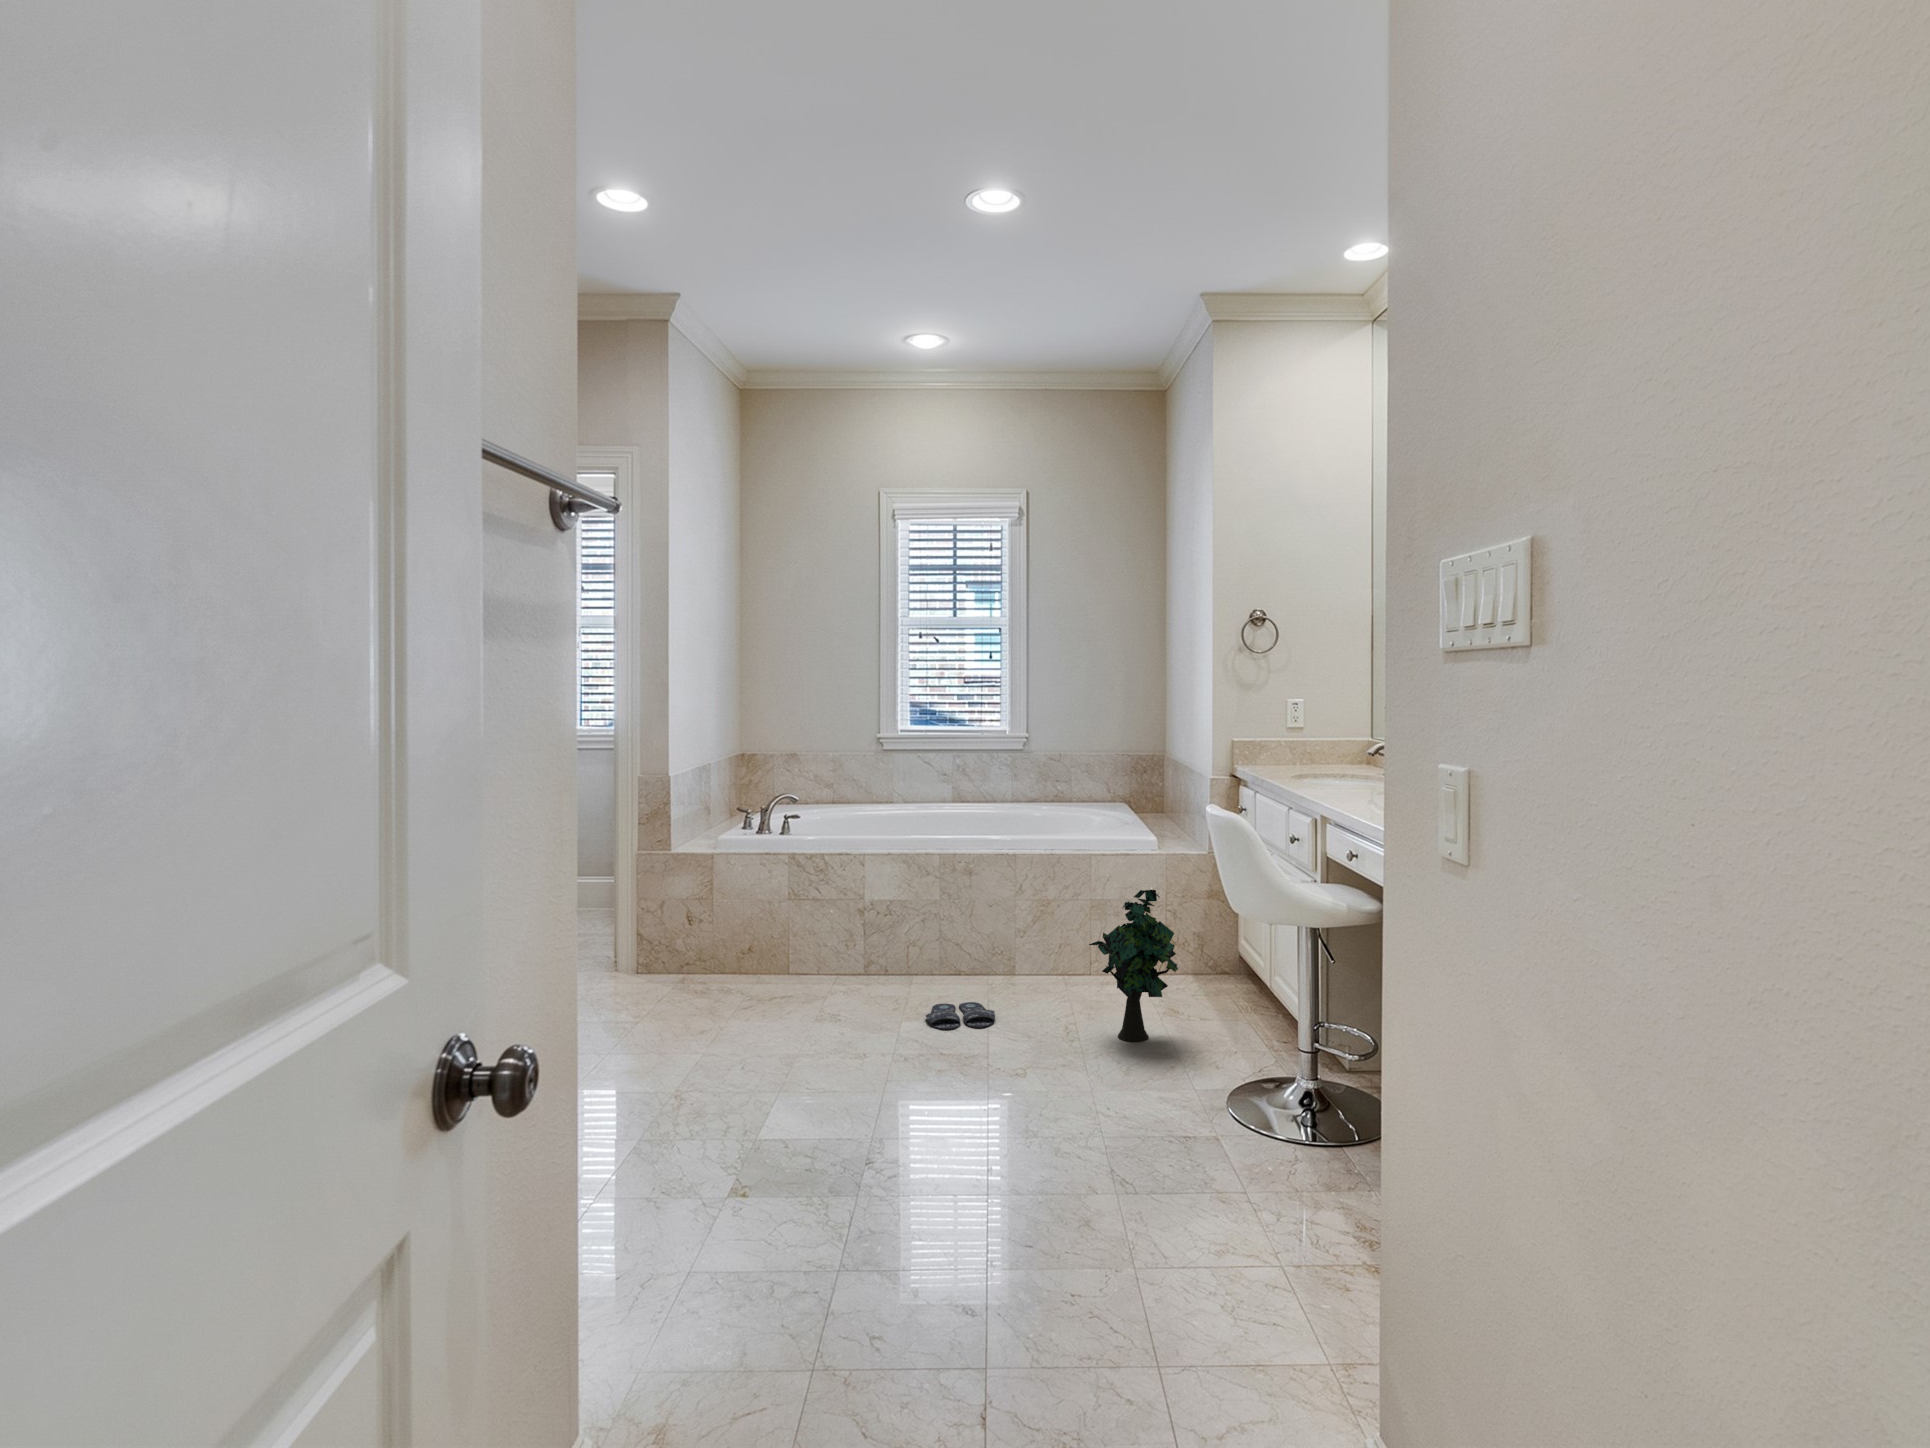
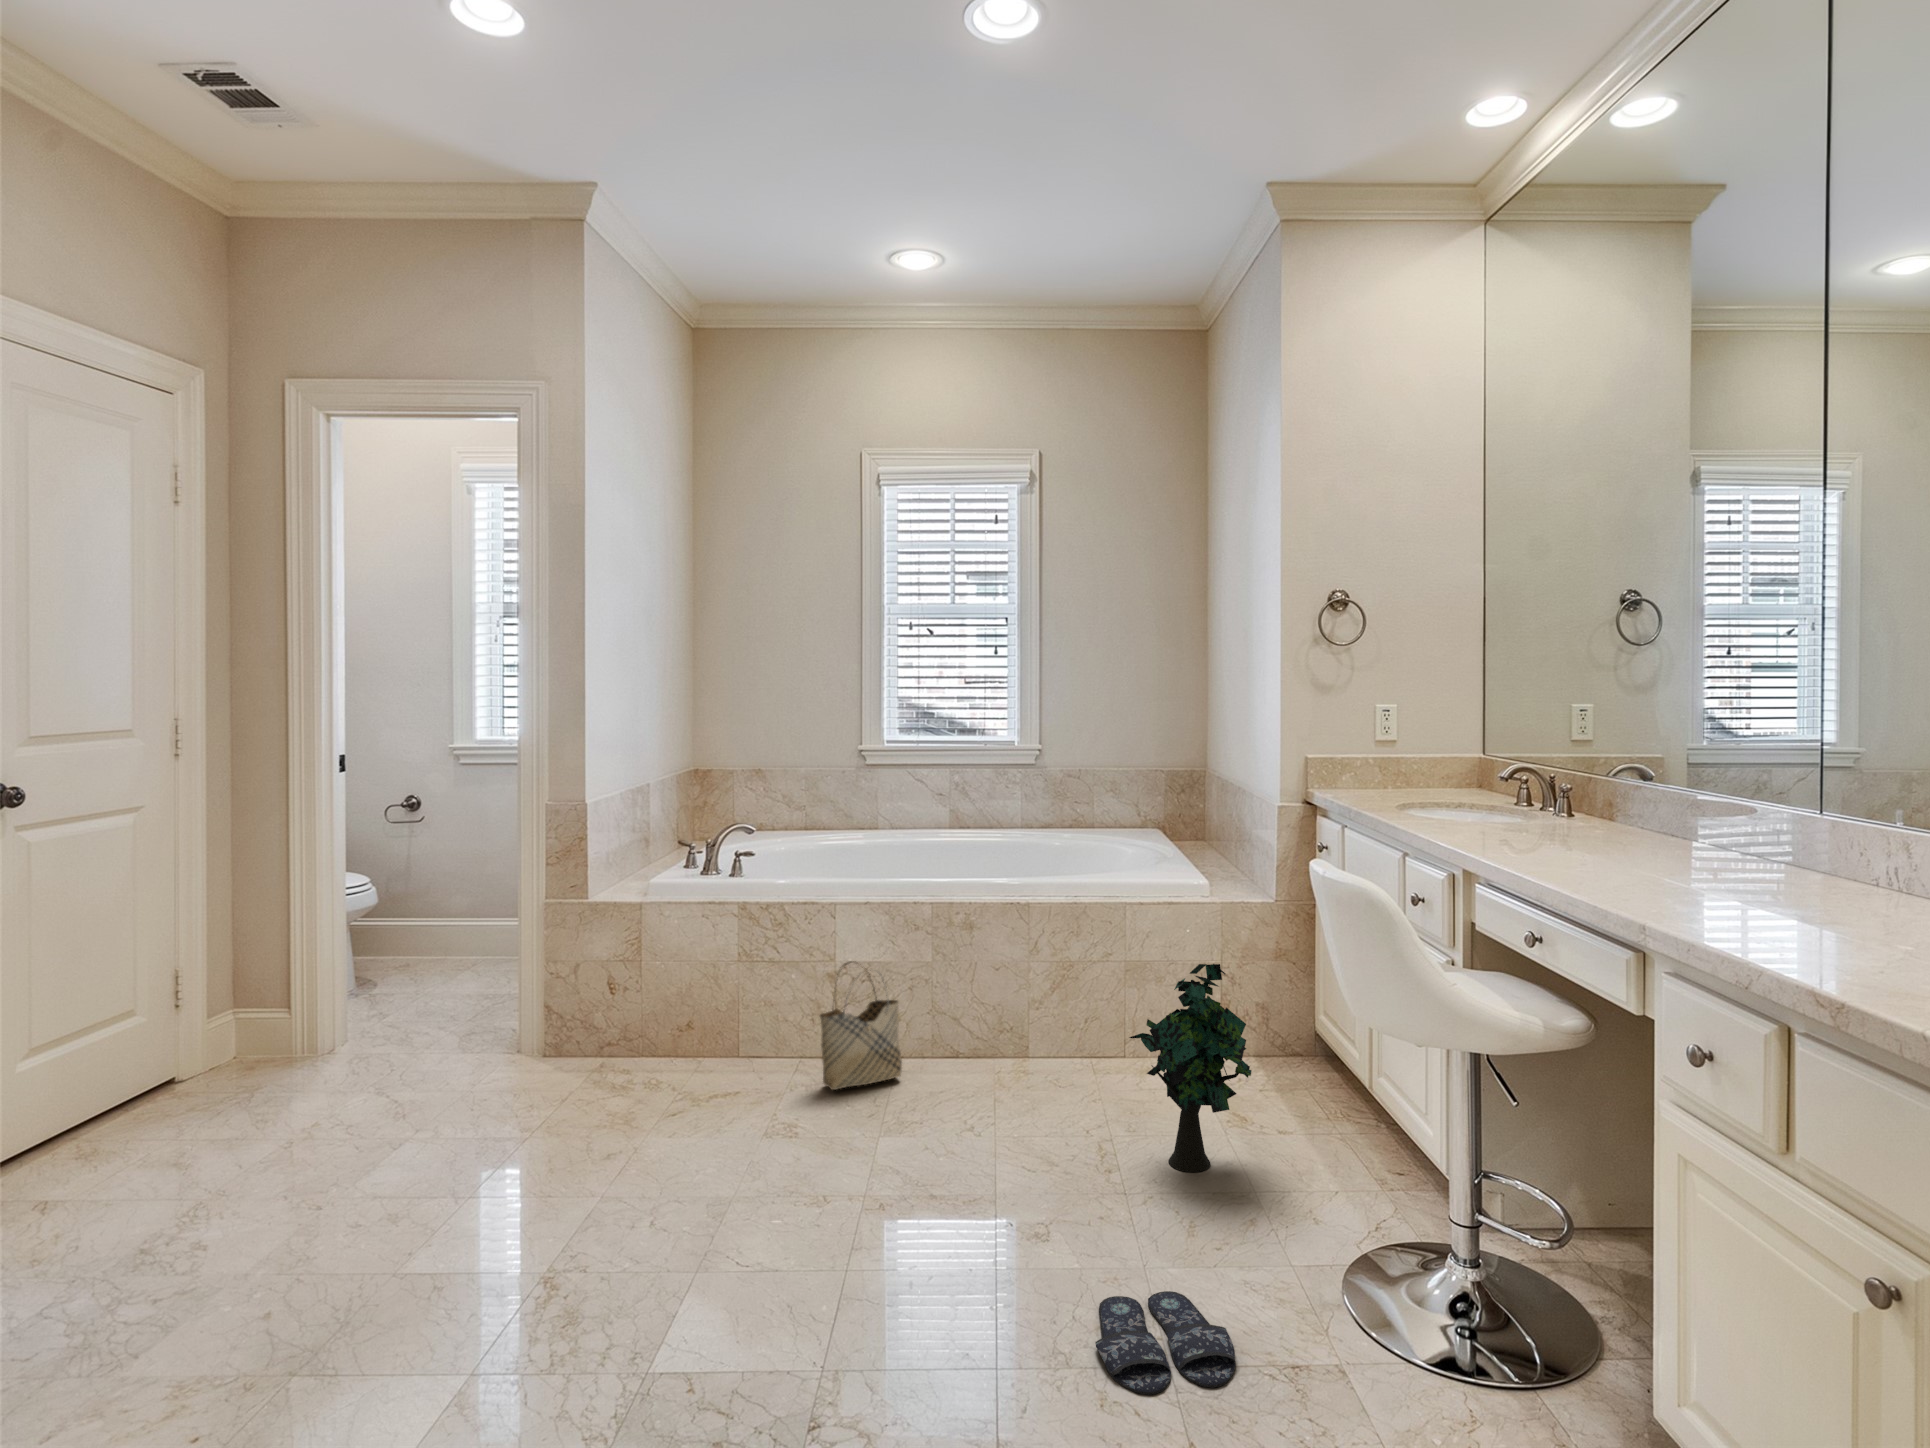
woven basket: none [855,898,918,994] -> present [820,961,902,1090]
slippers: present [926,1002,995,1030] -> present [1095,1291,1236,1395]

